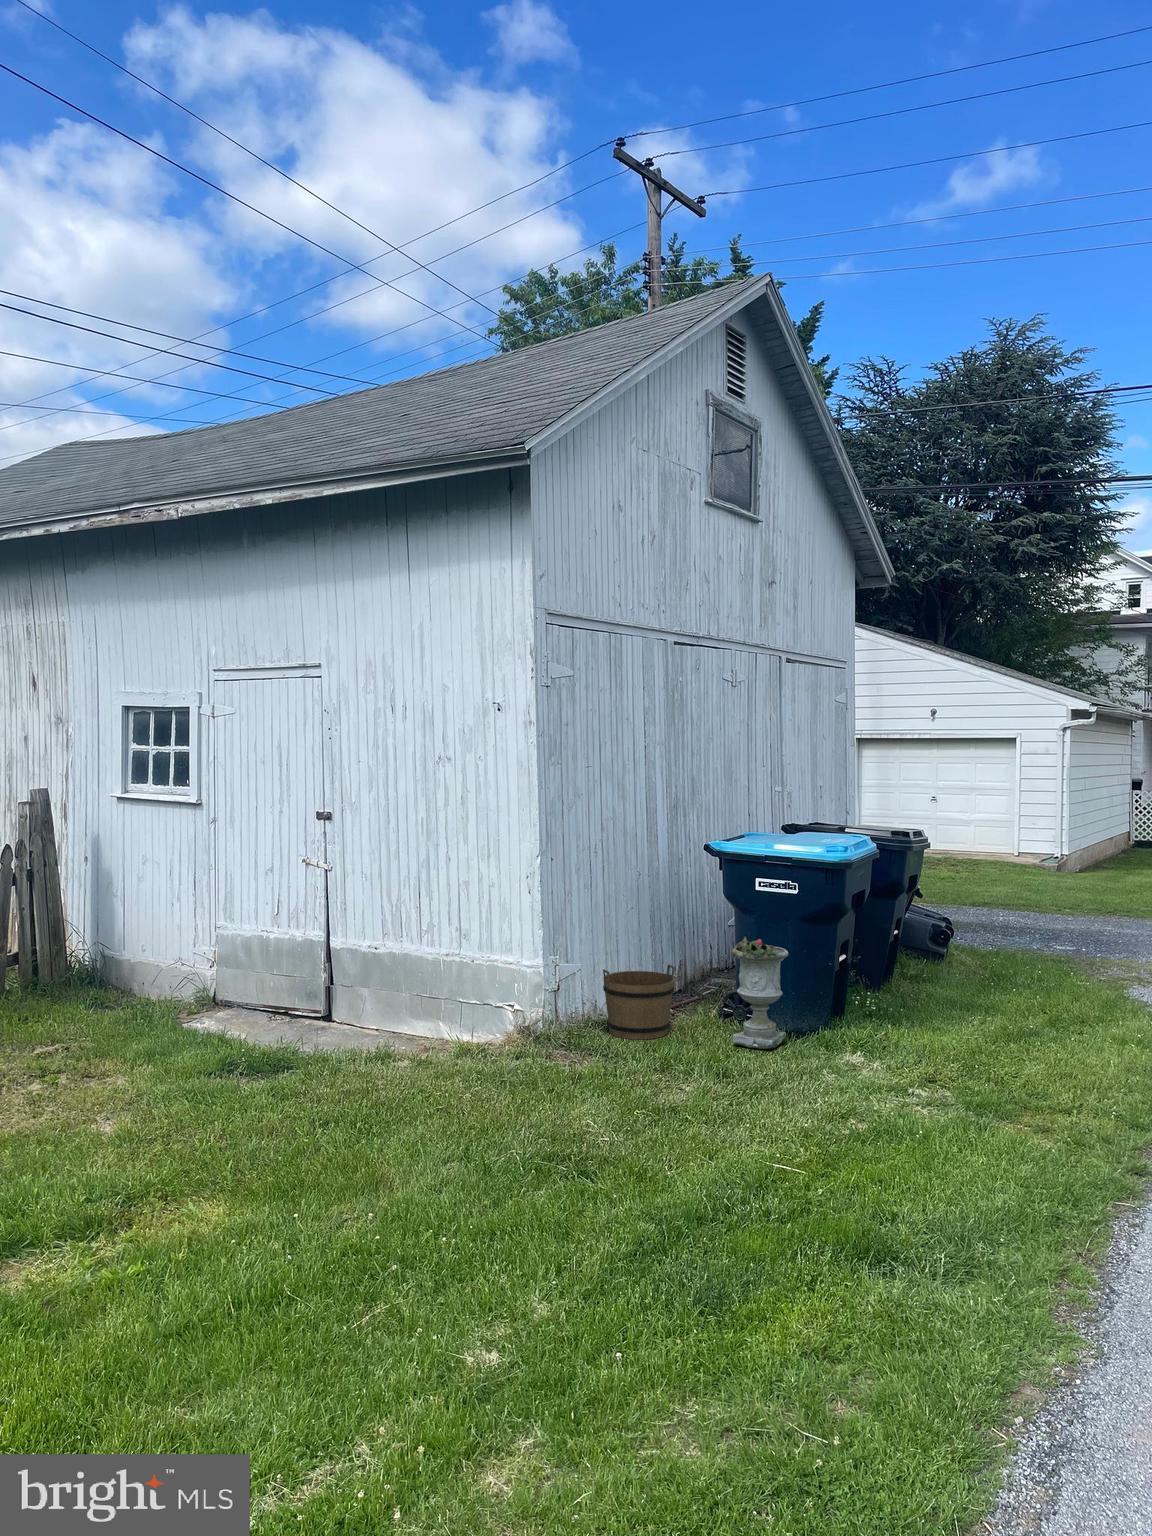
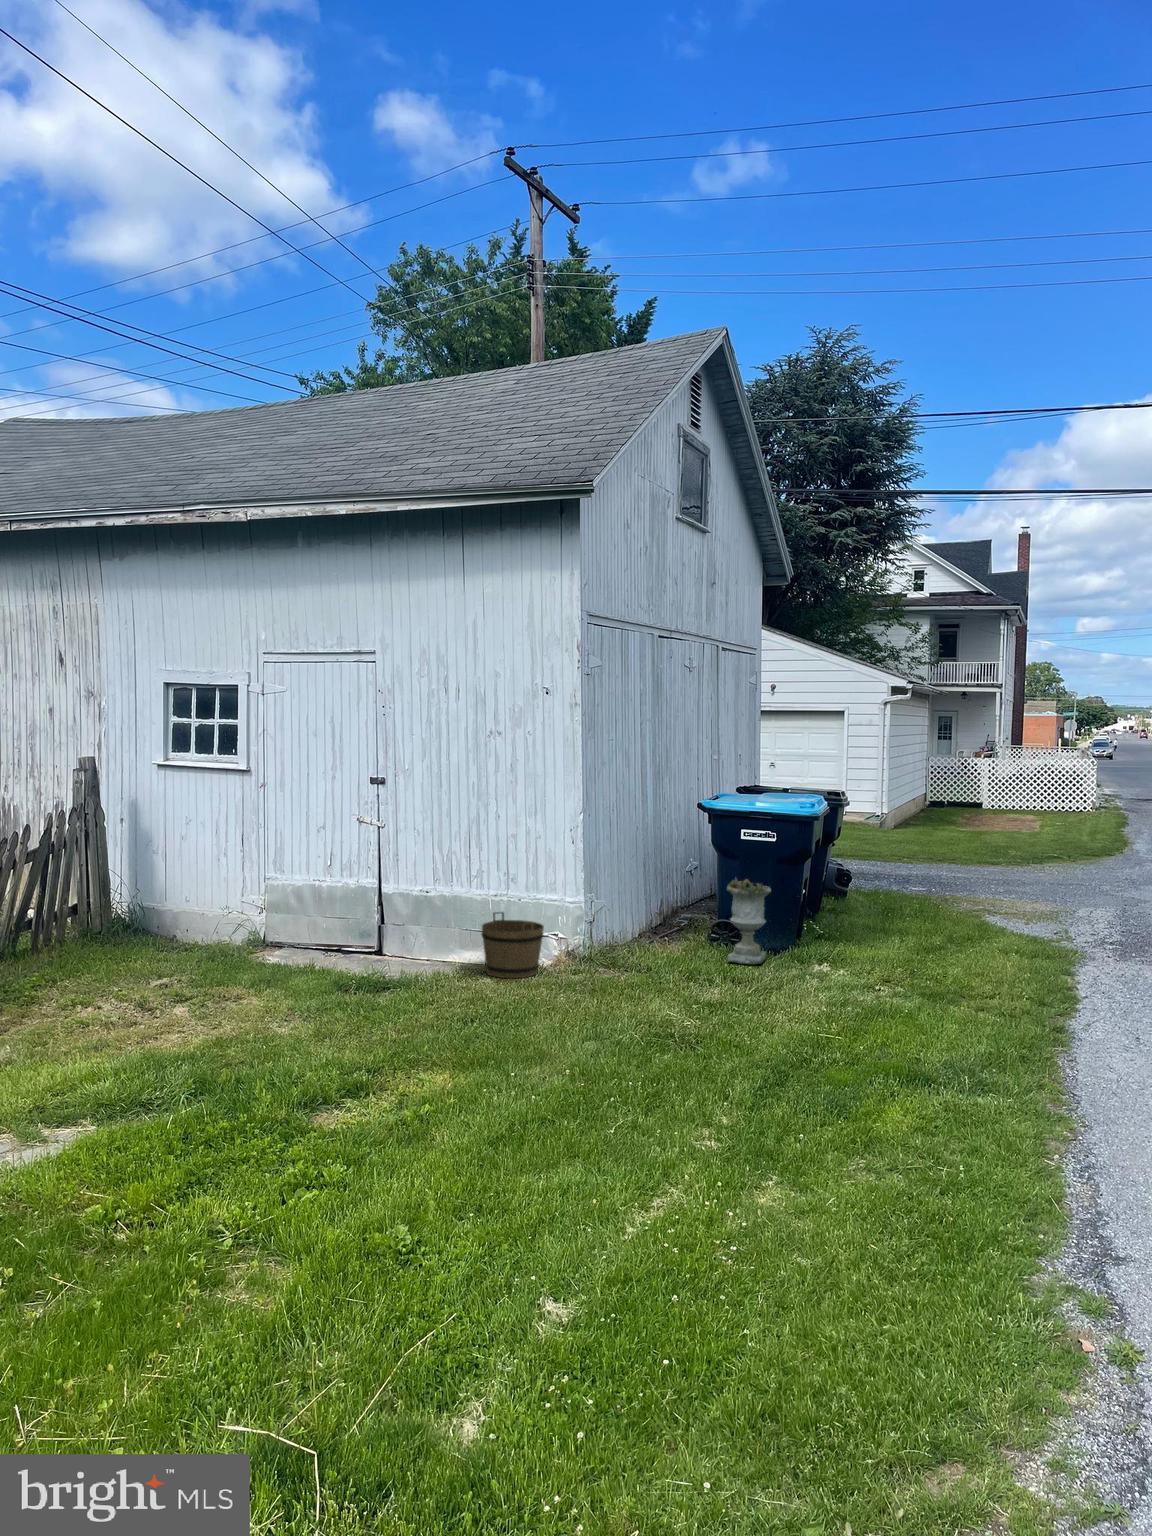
bucket: present [603,965,675,1039] -> present [482,912,544,978]

